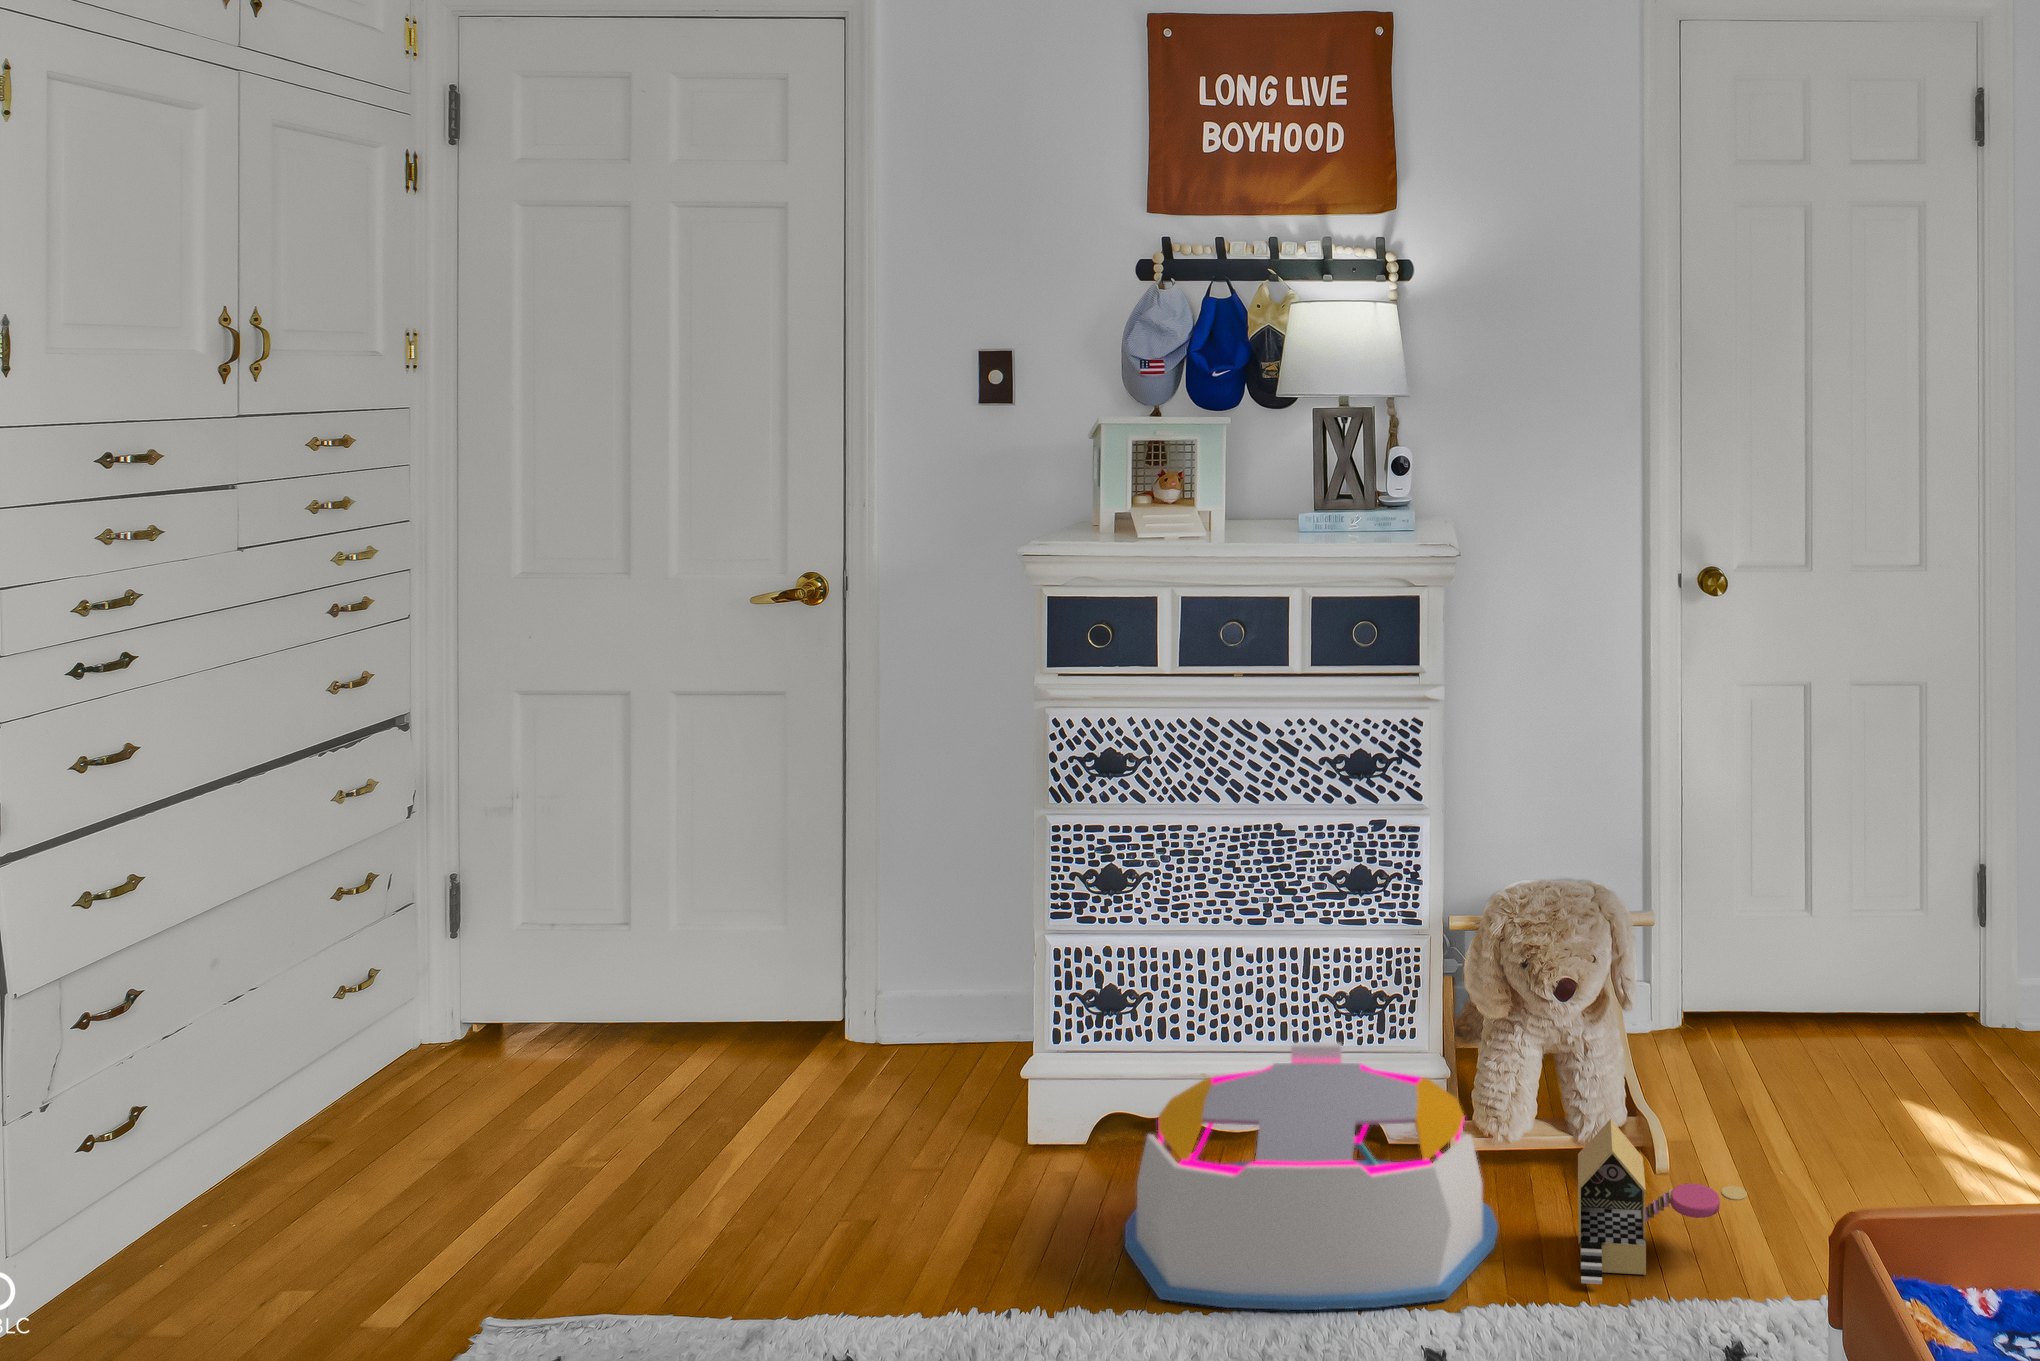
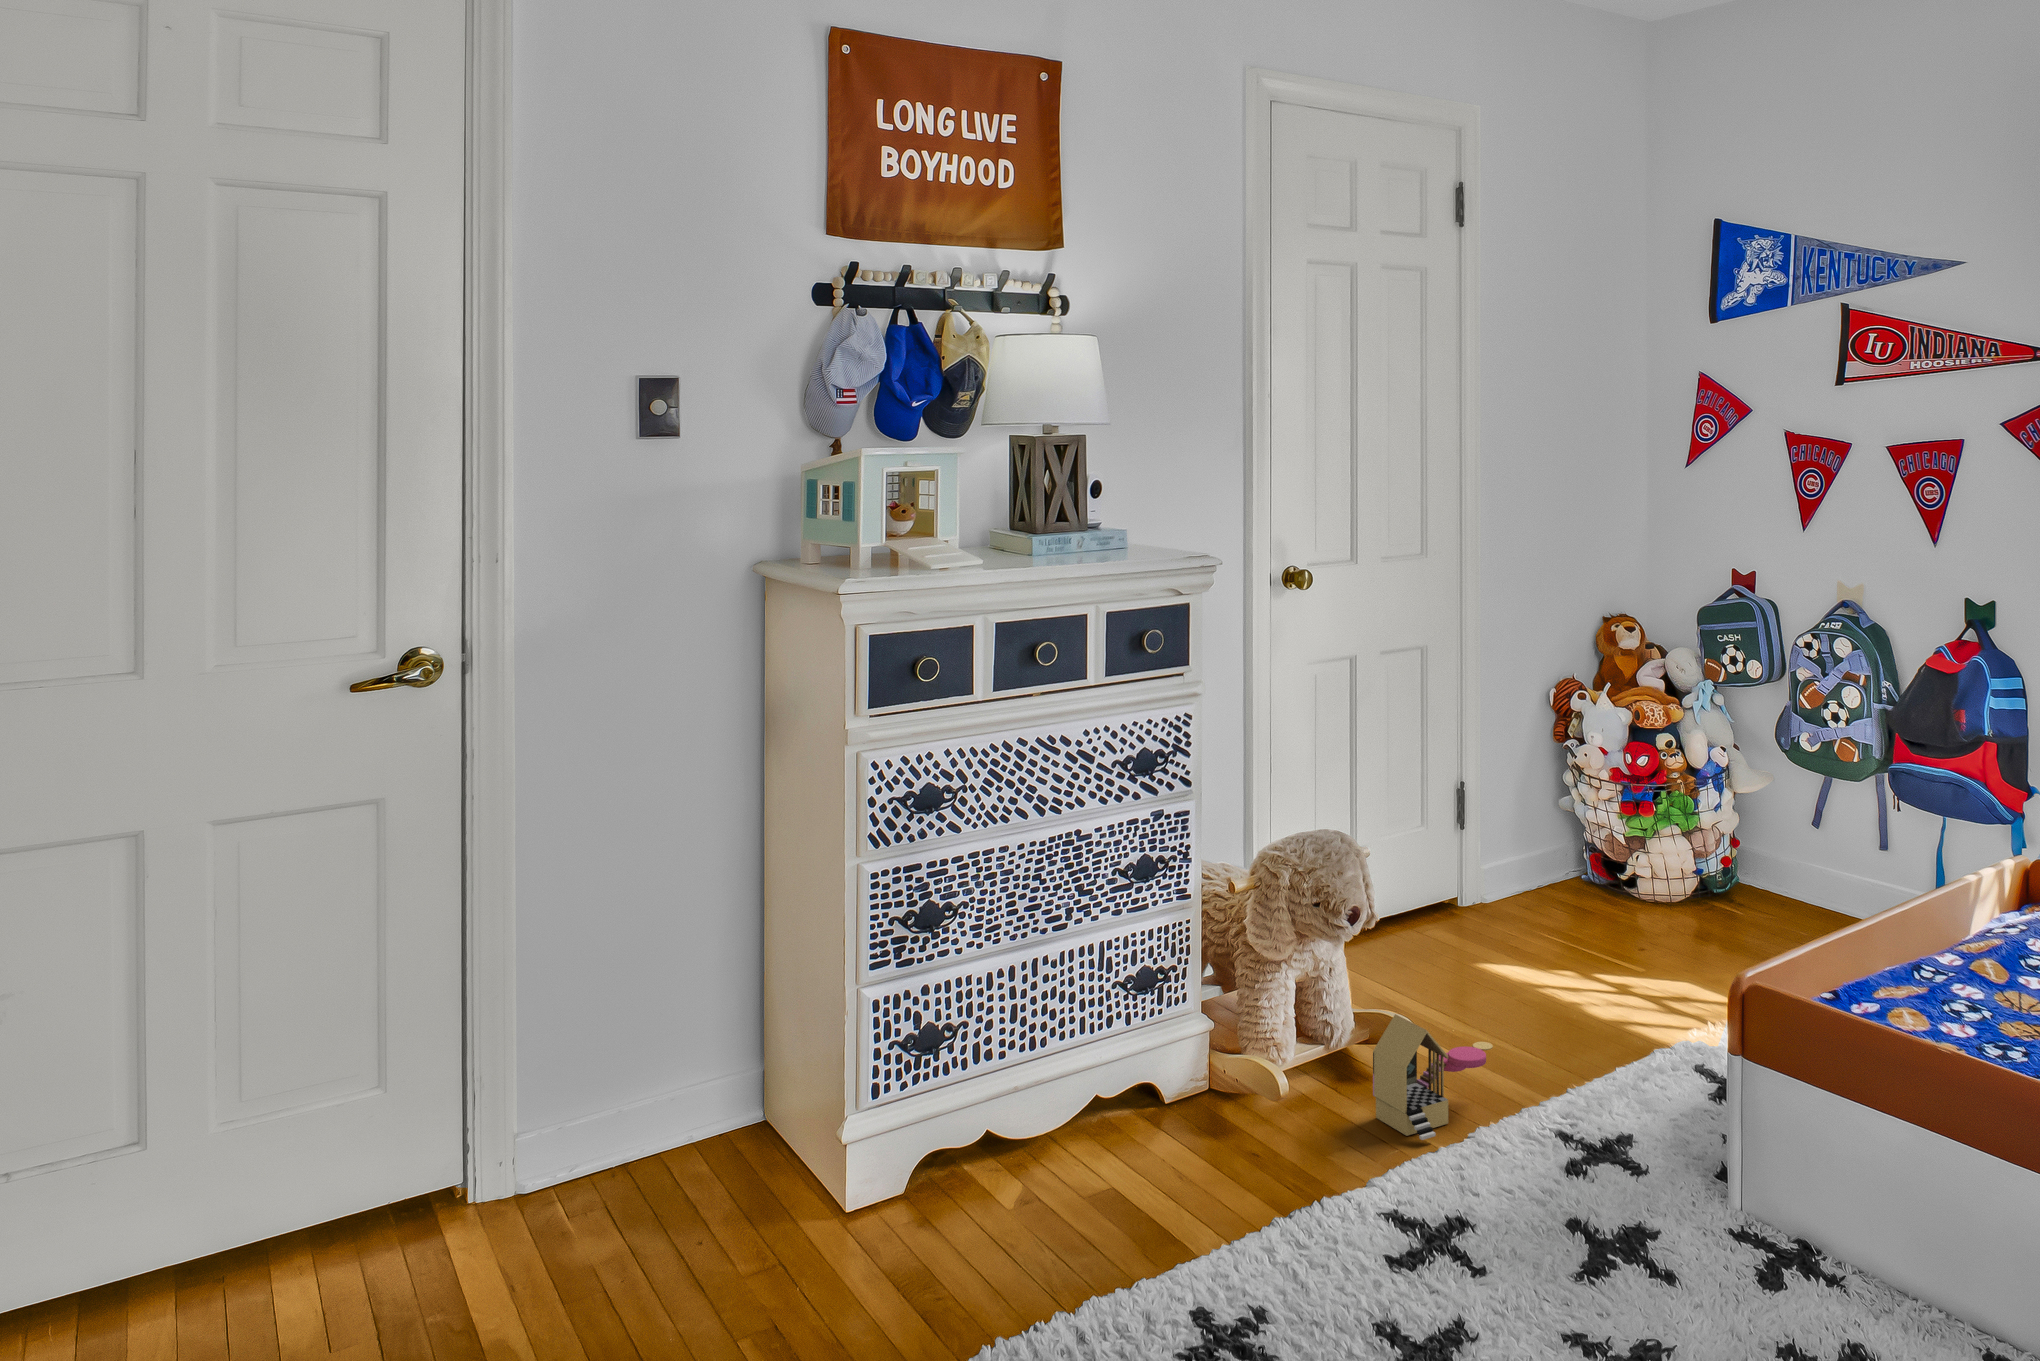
storage bin: present [1125,1043,1498,1310] -> none [1034,1019,1349,1259]

